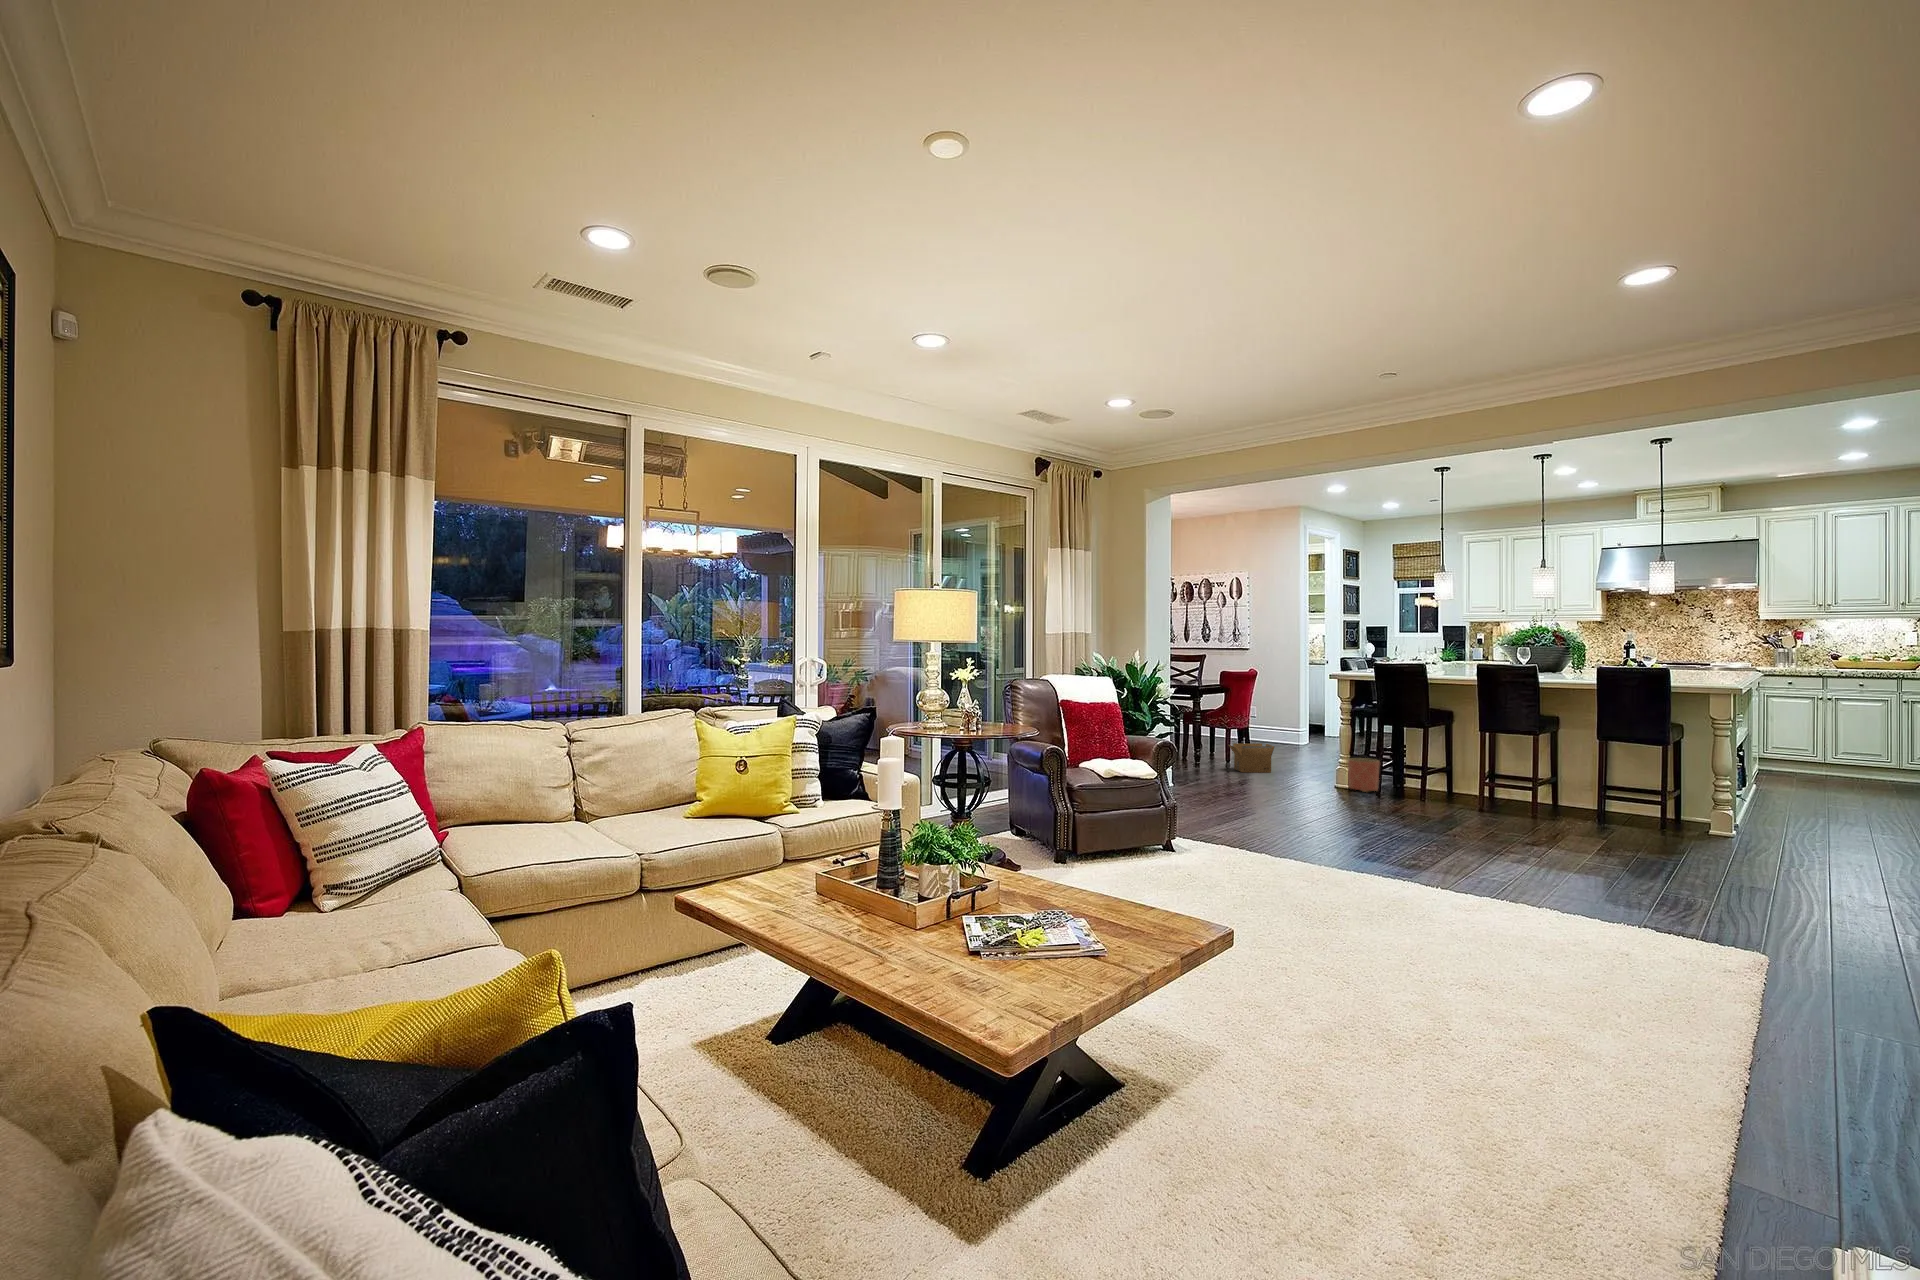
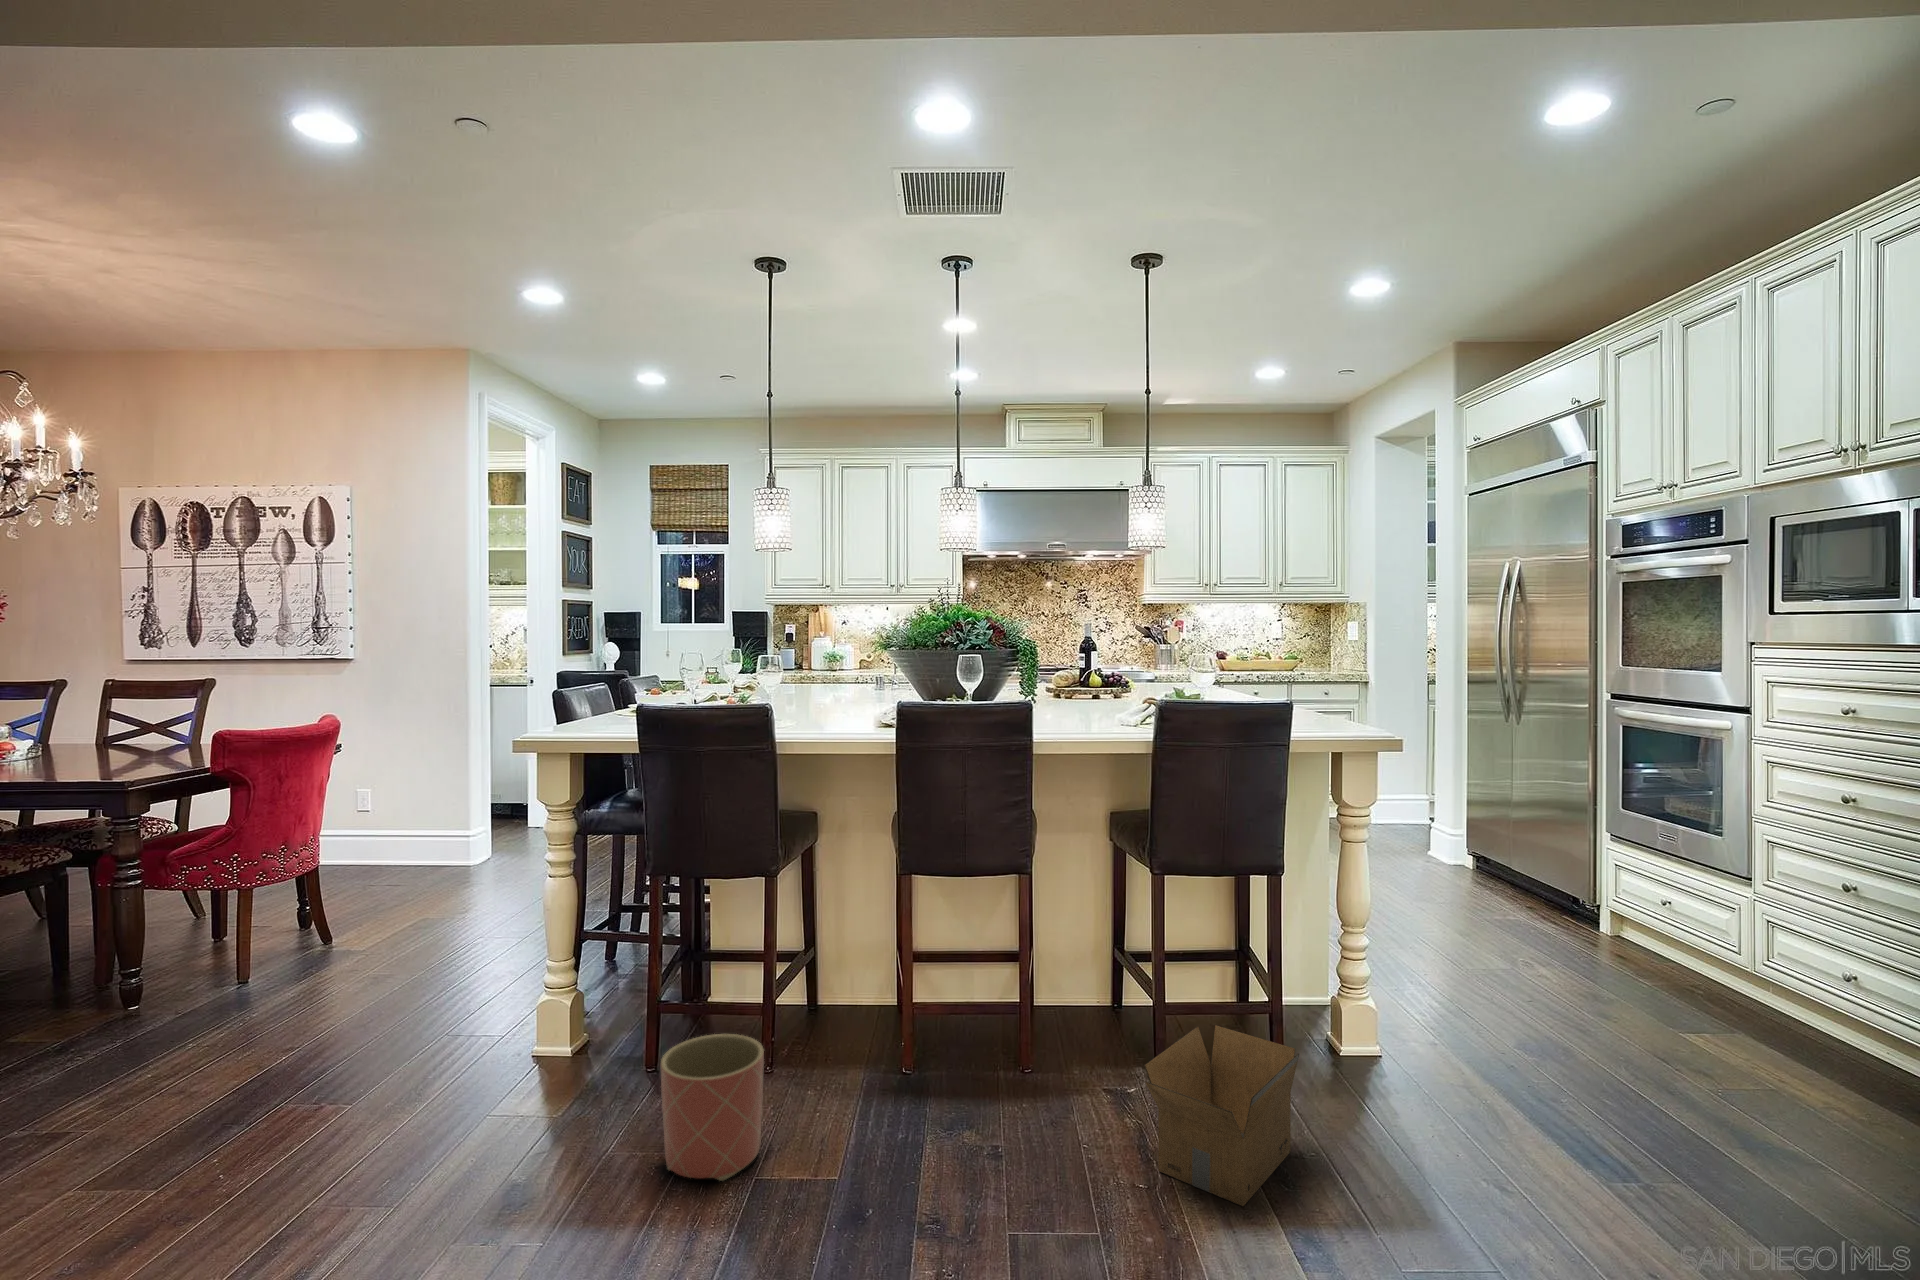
cardboard box: present [1229,743,1274,773] -> present [1144,1025,1299,1206]

